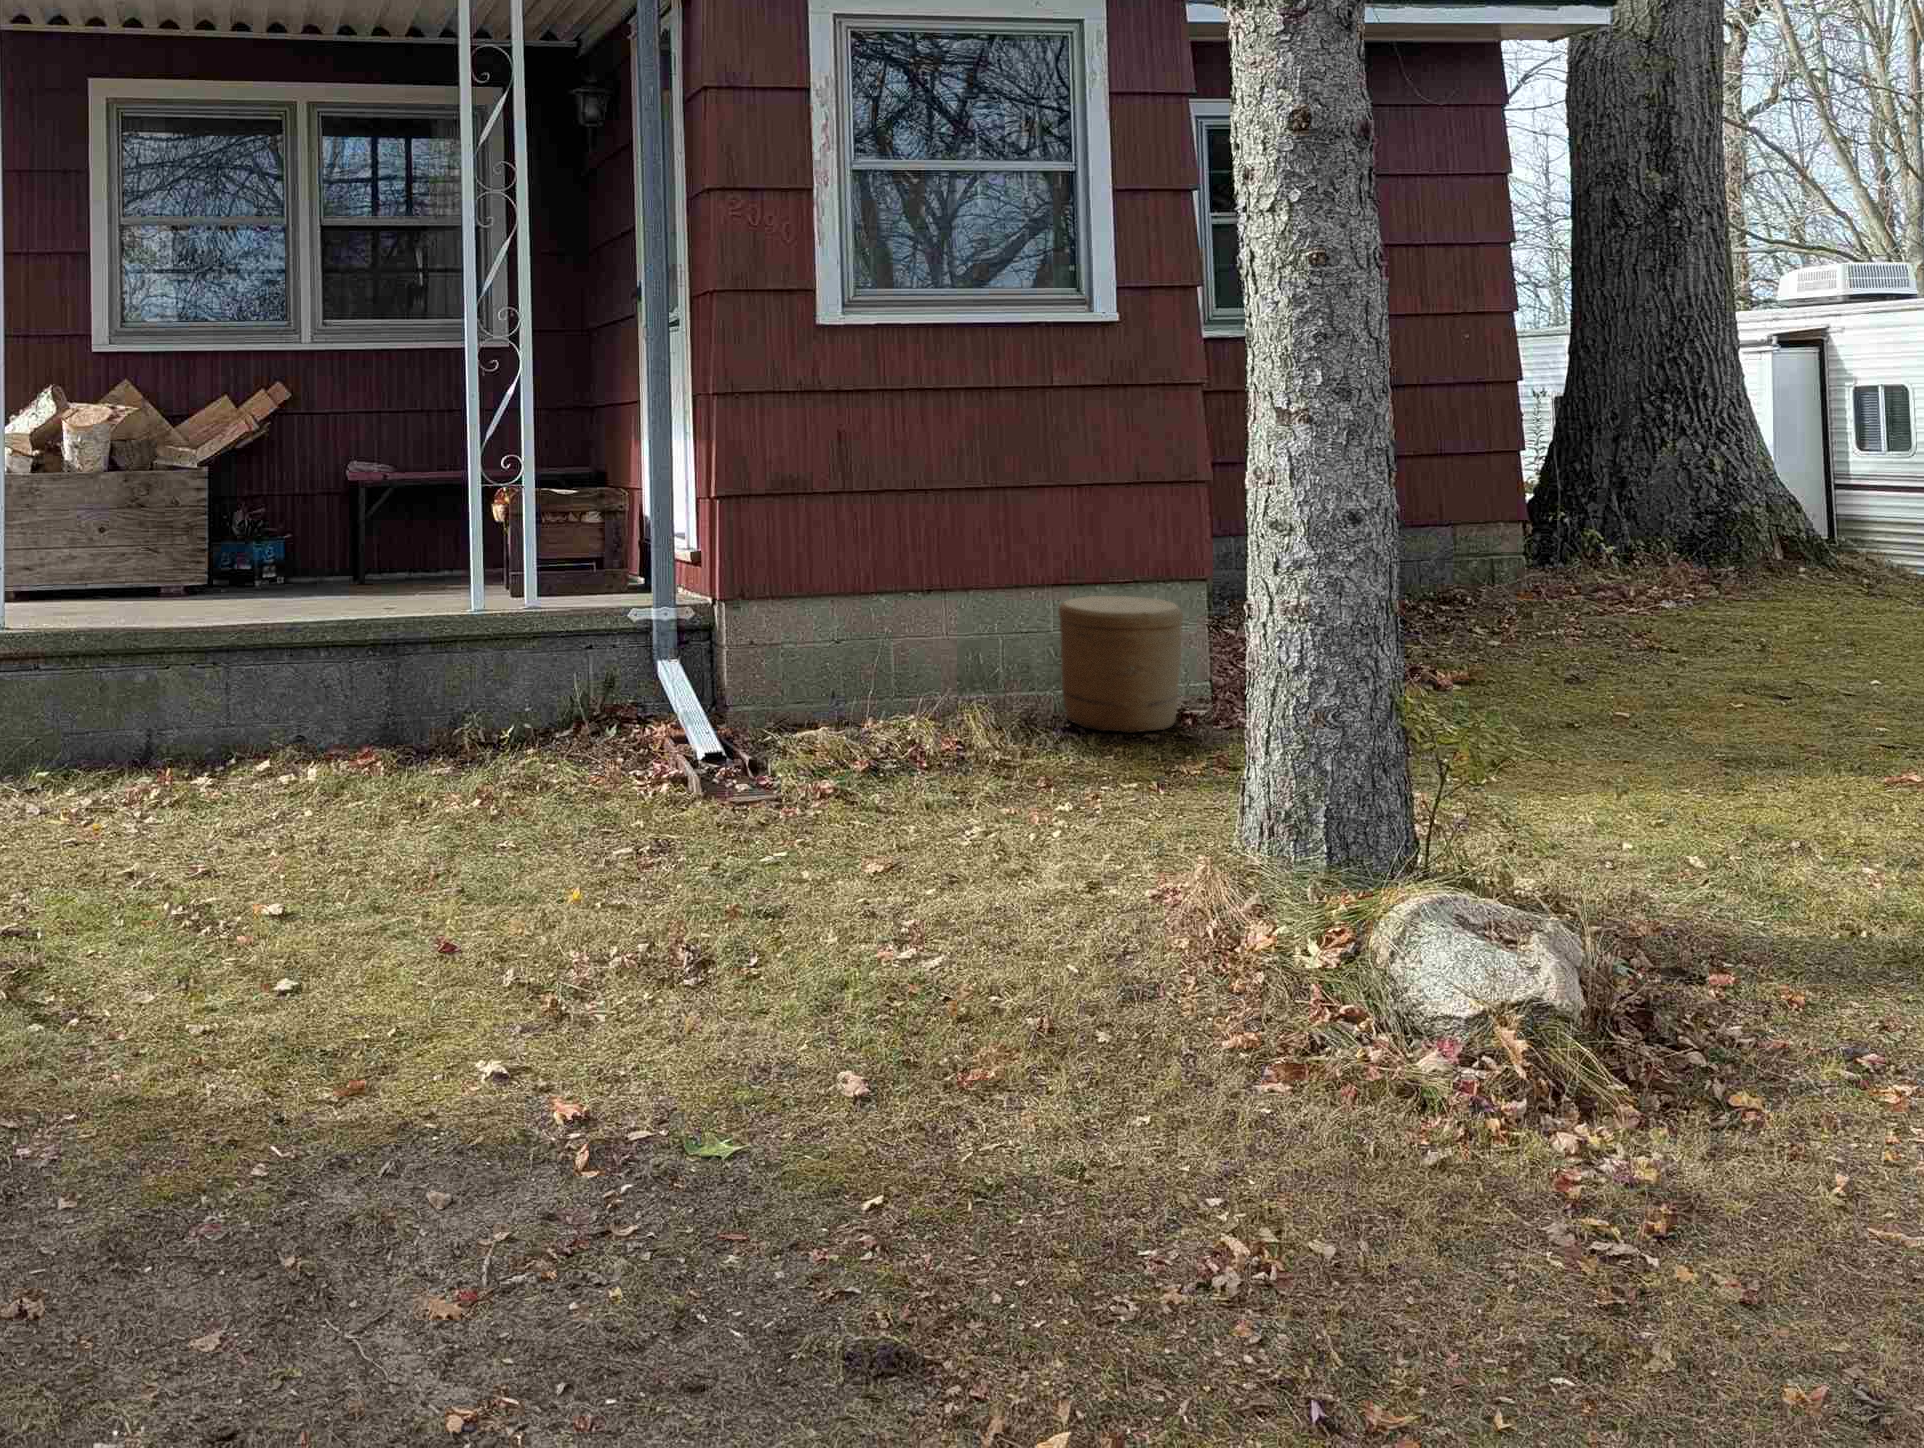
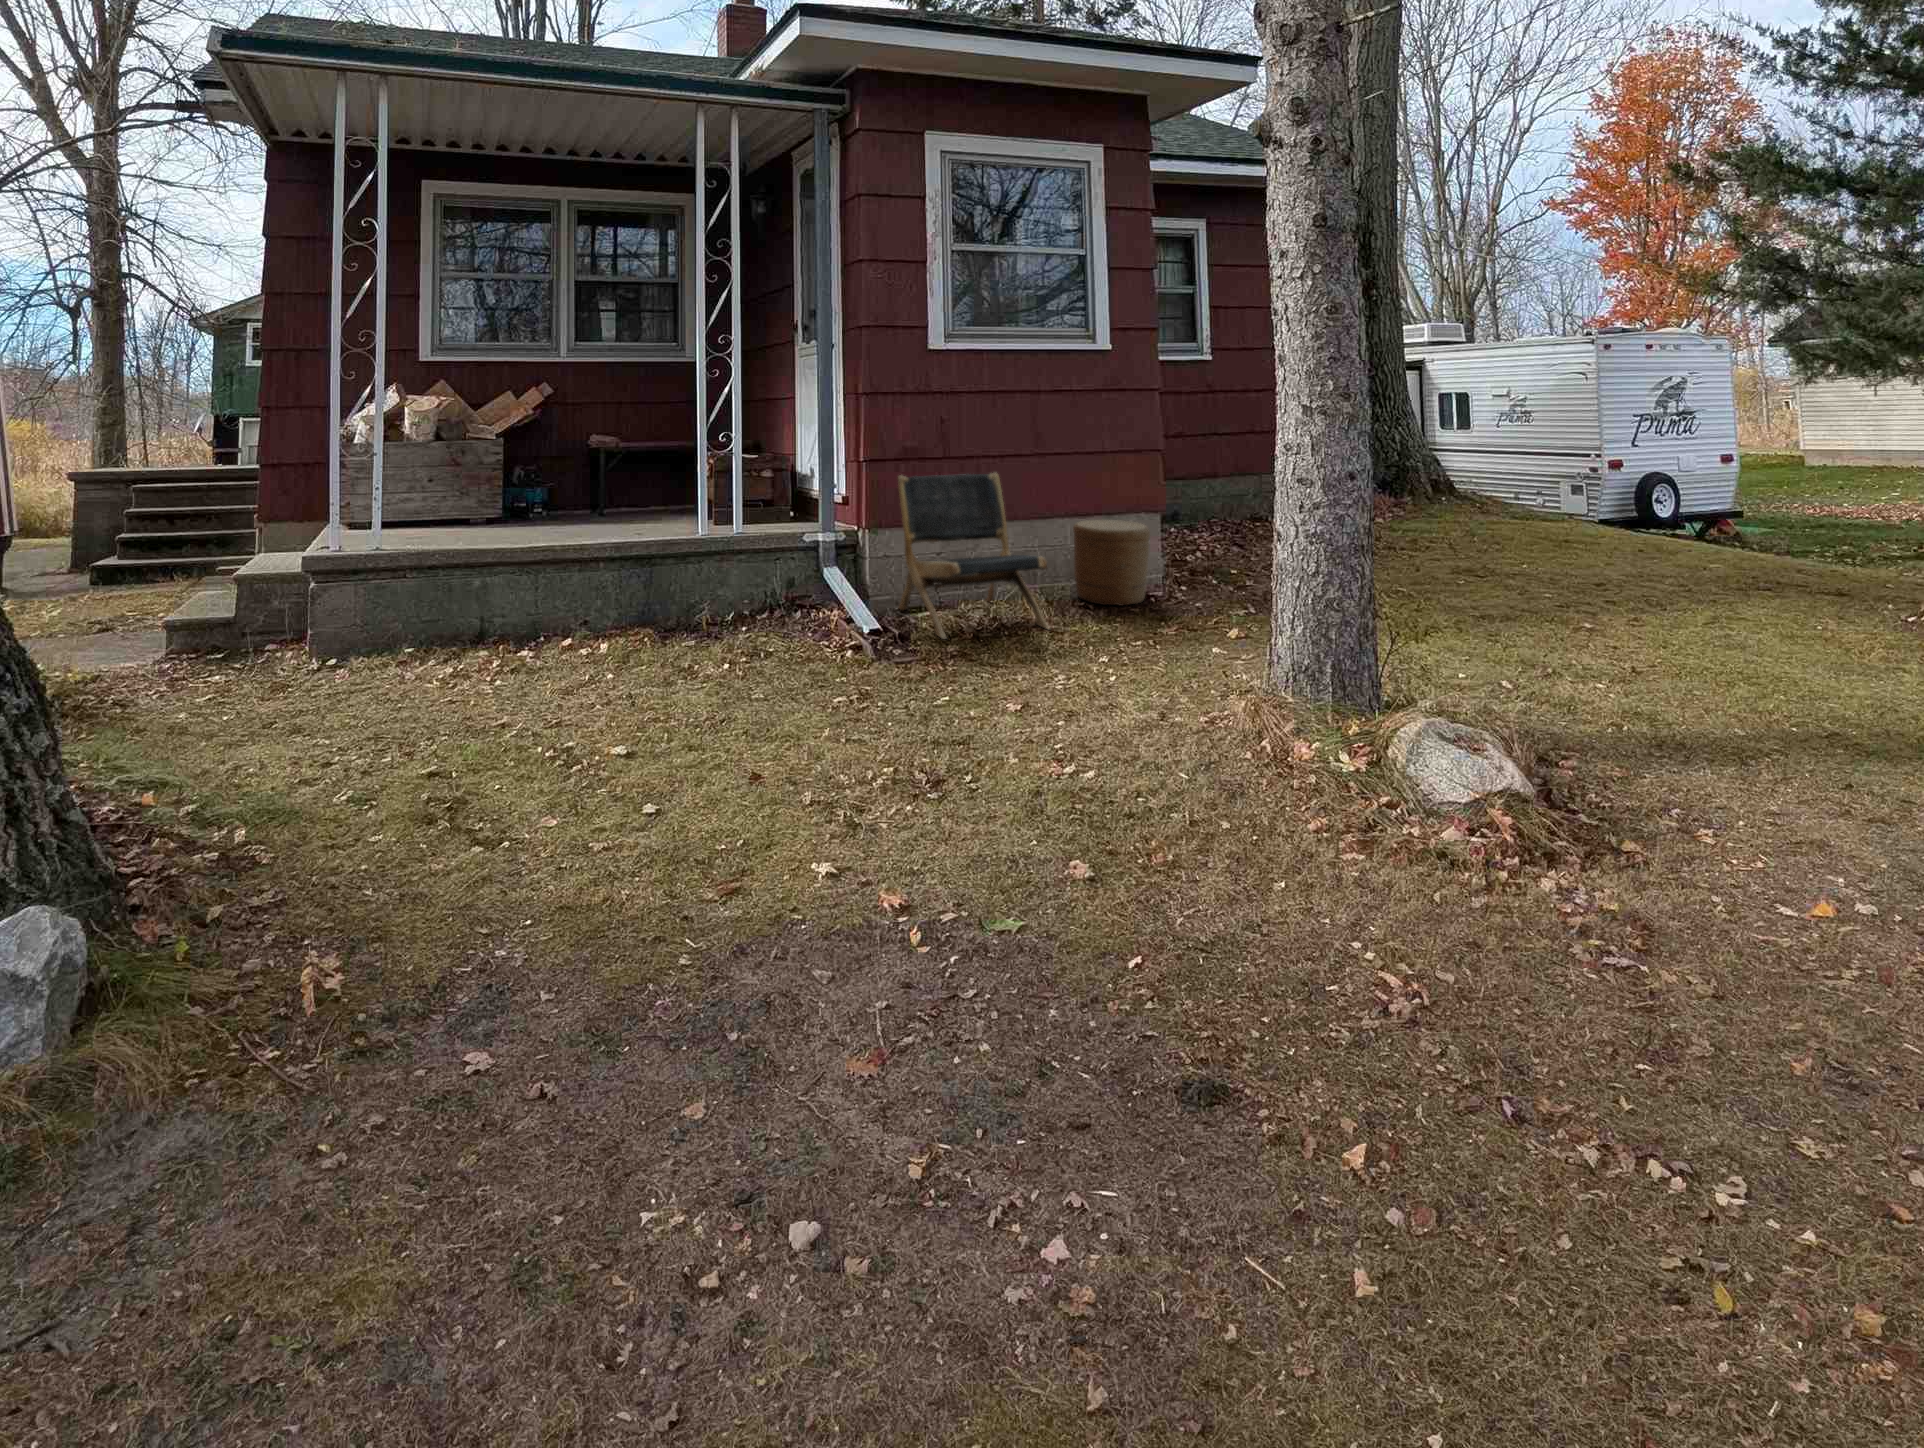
lounge chair: none [768,519,997,775] -> present [898,473,1050,639]

